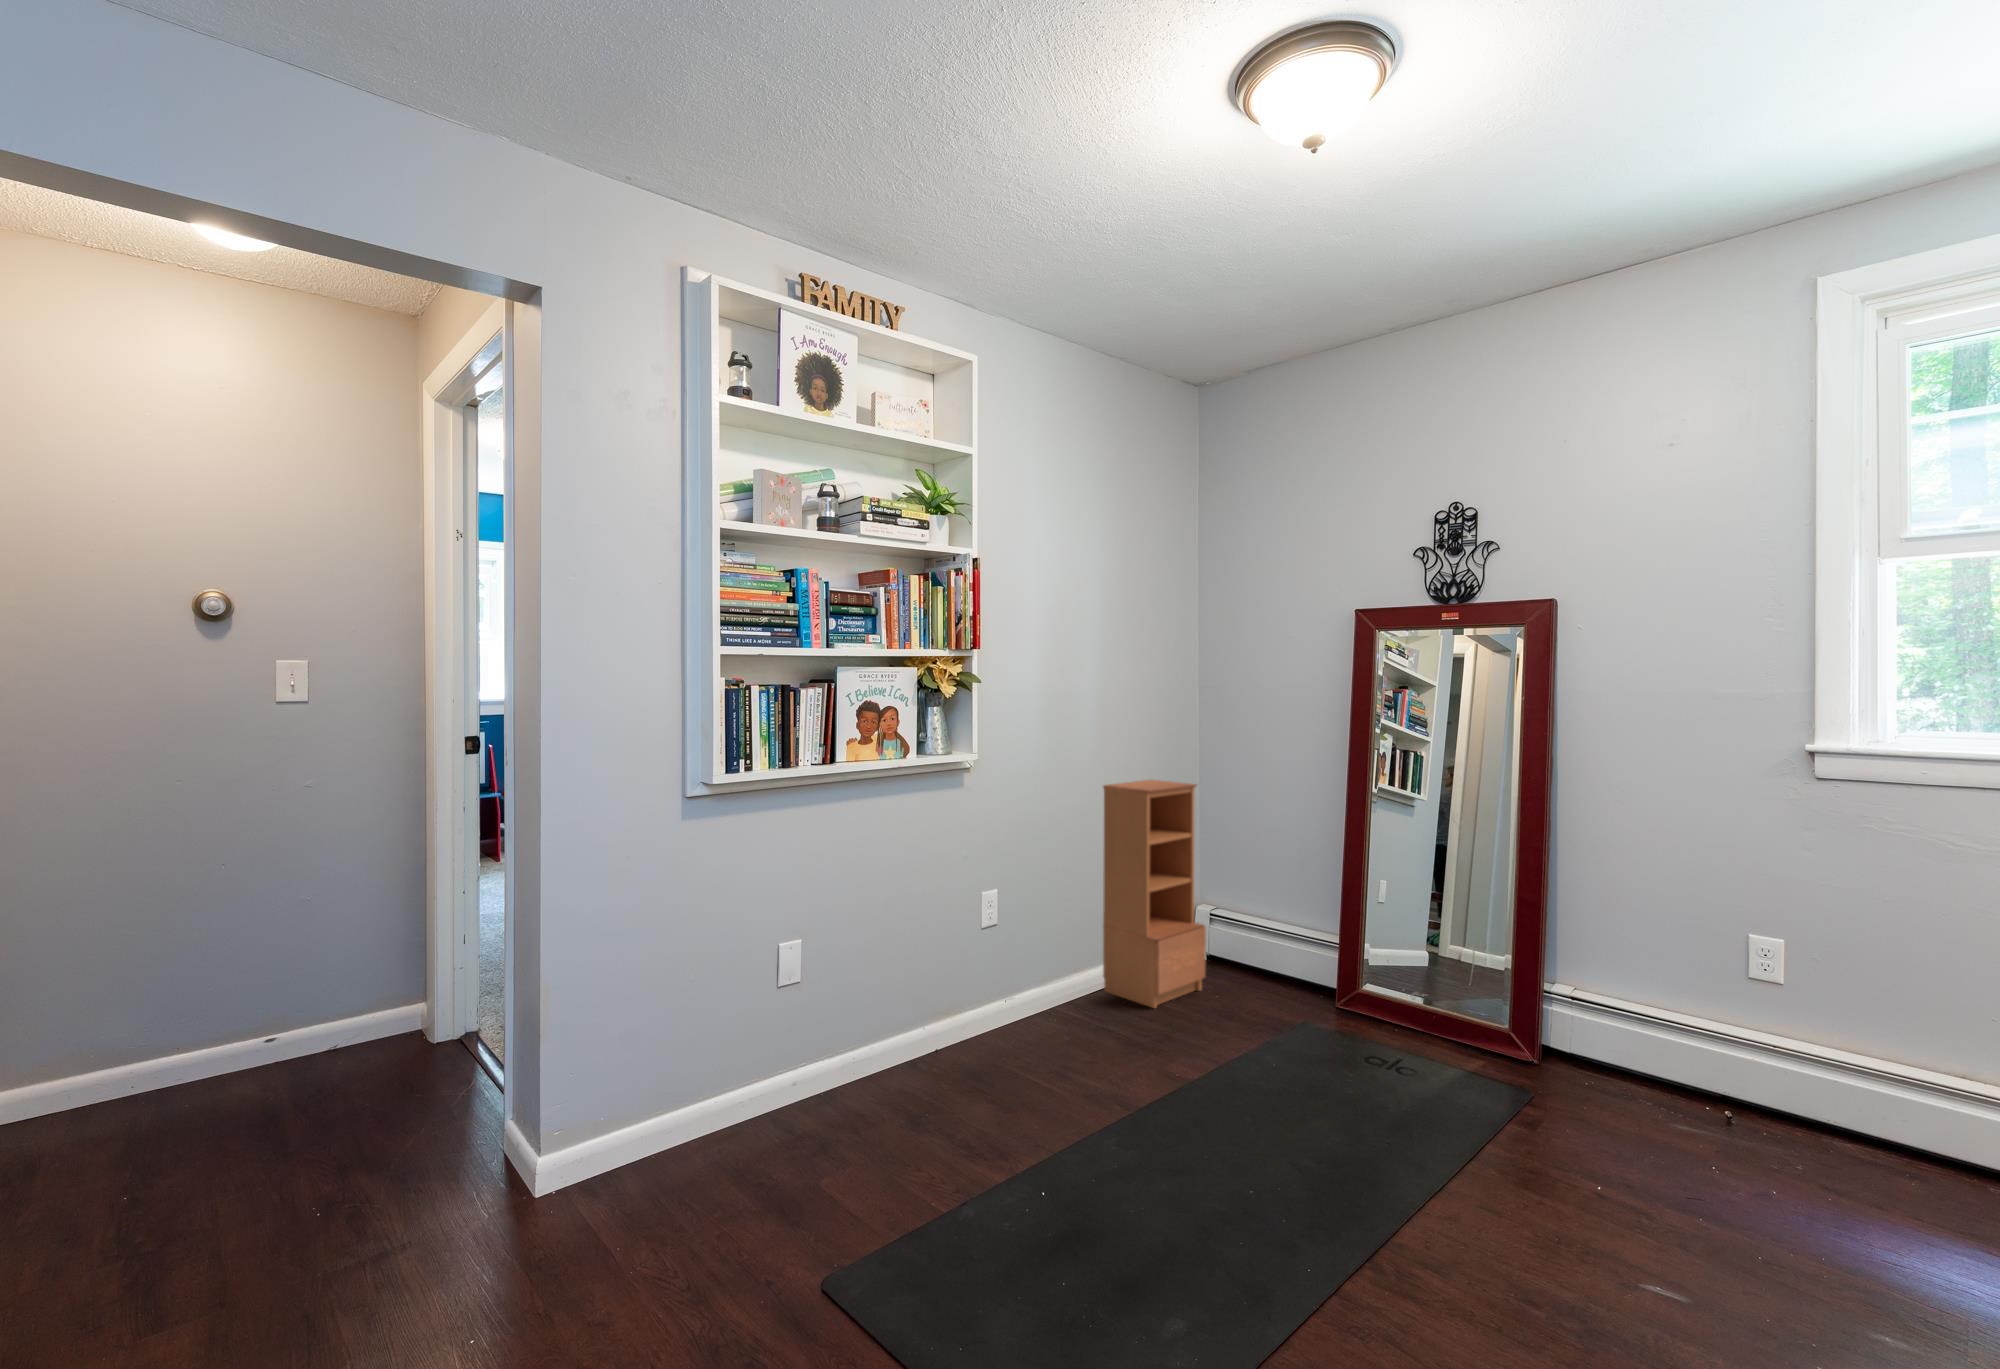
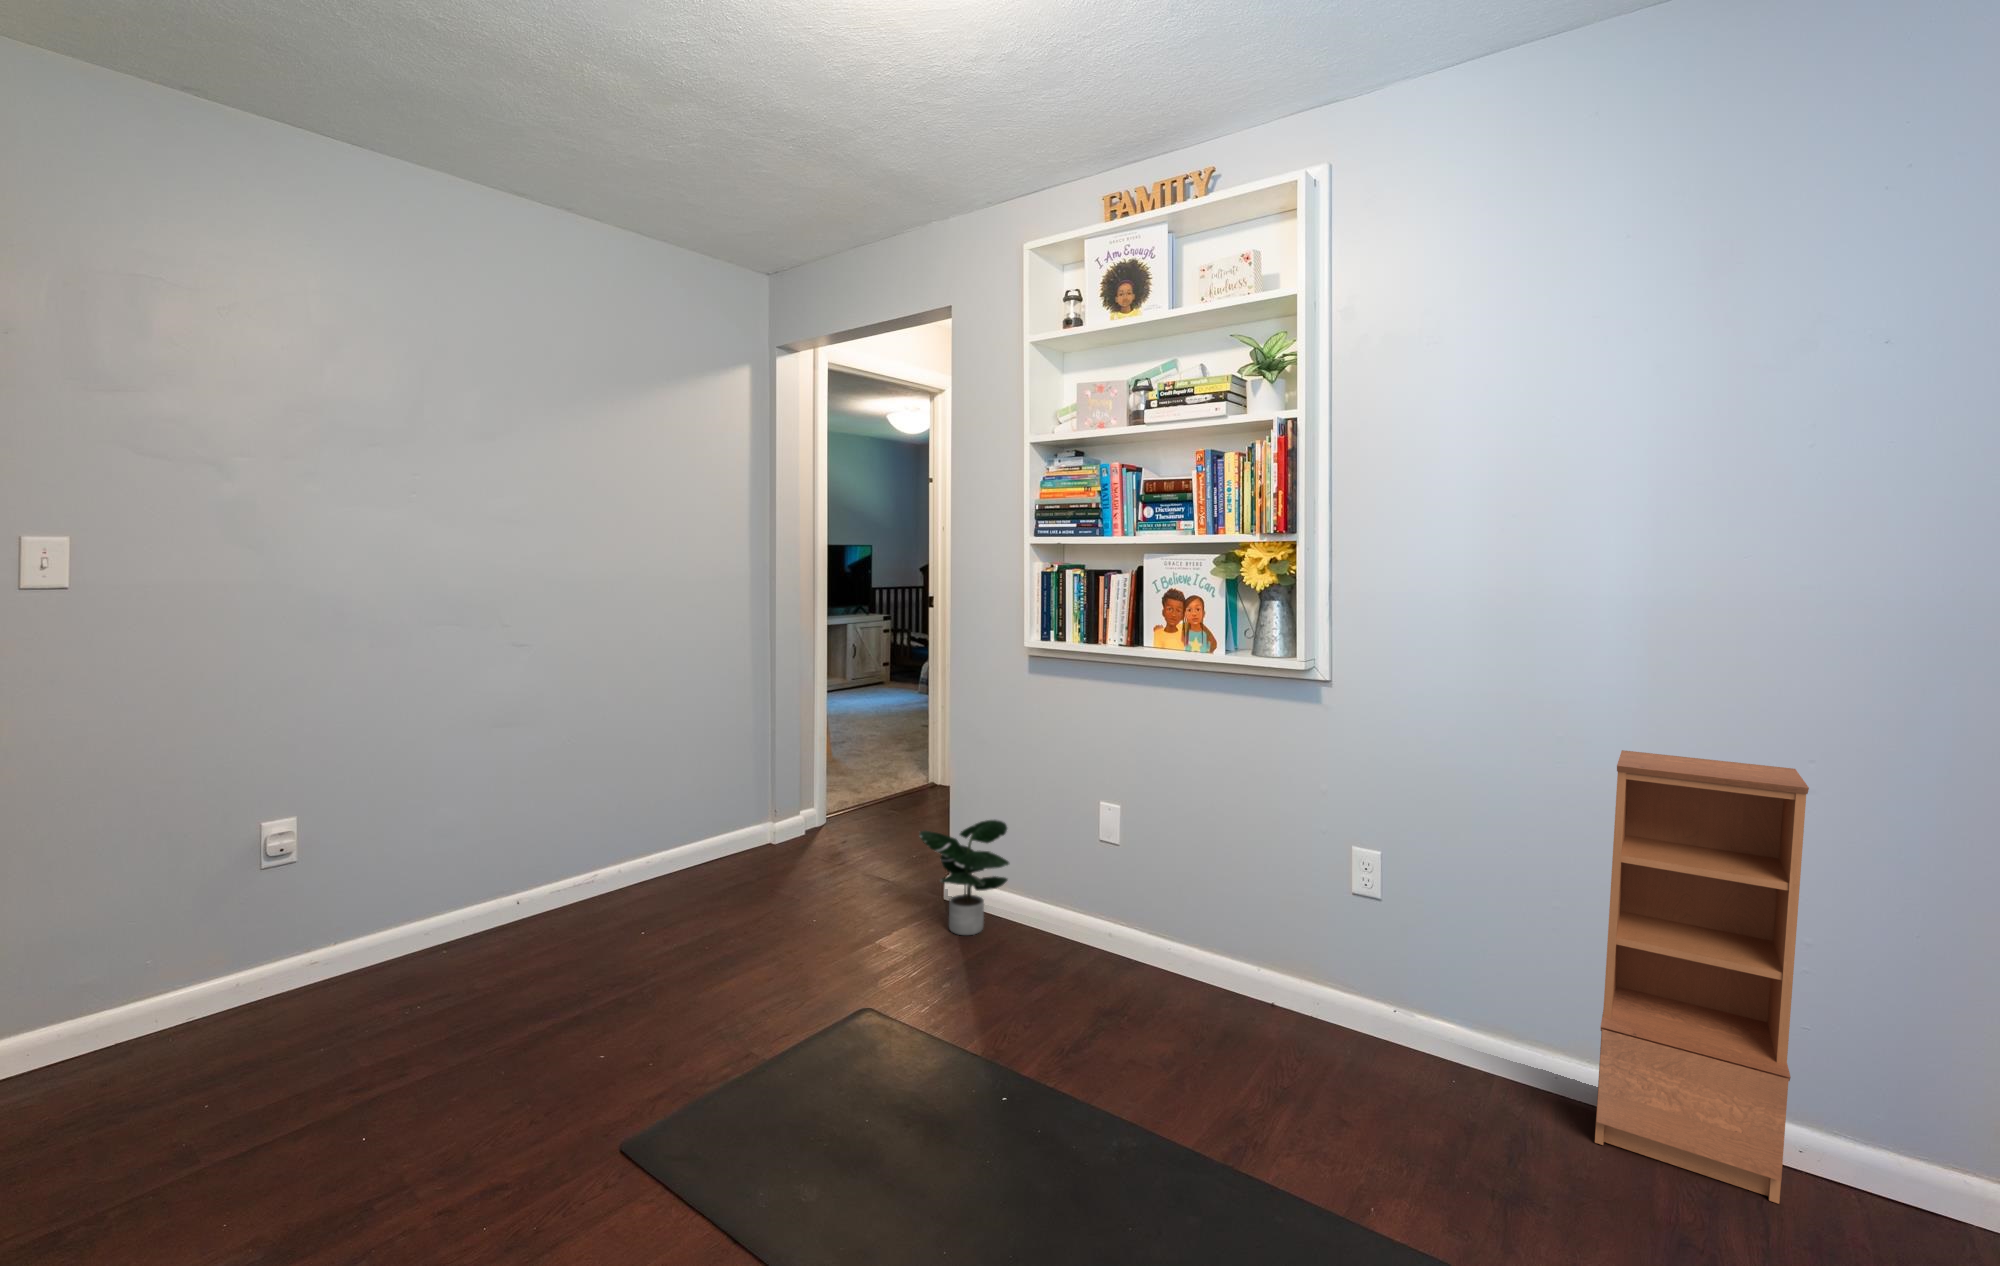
potted plant: none [614,1023,764,1197] -> present [919,820,1009,935]

